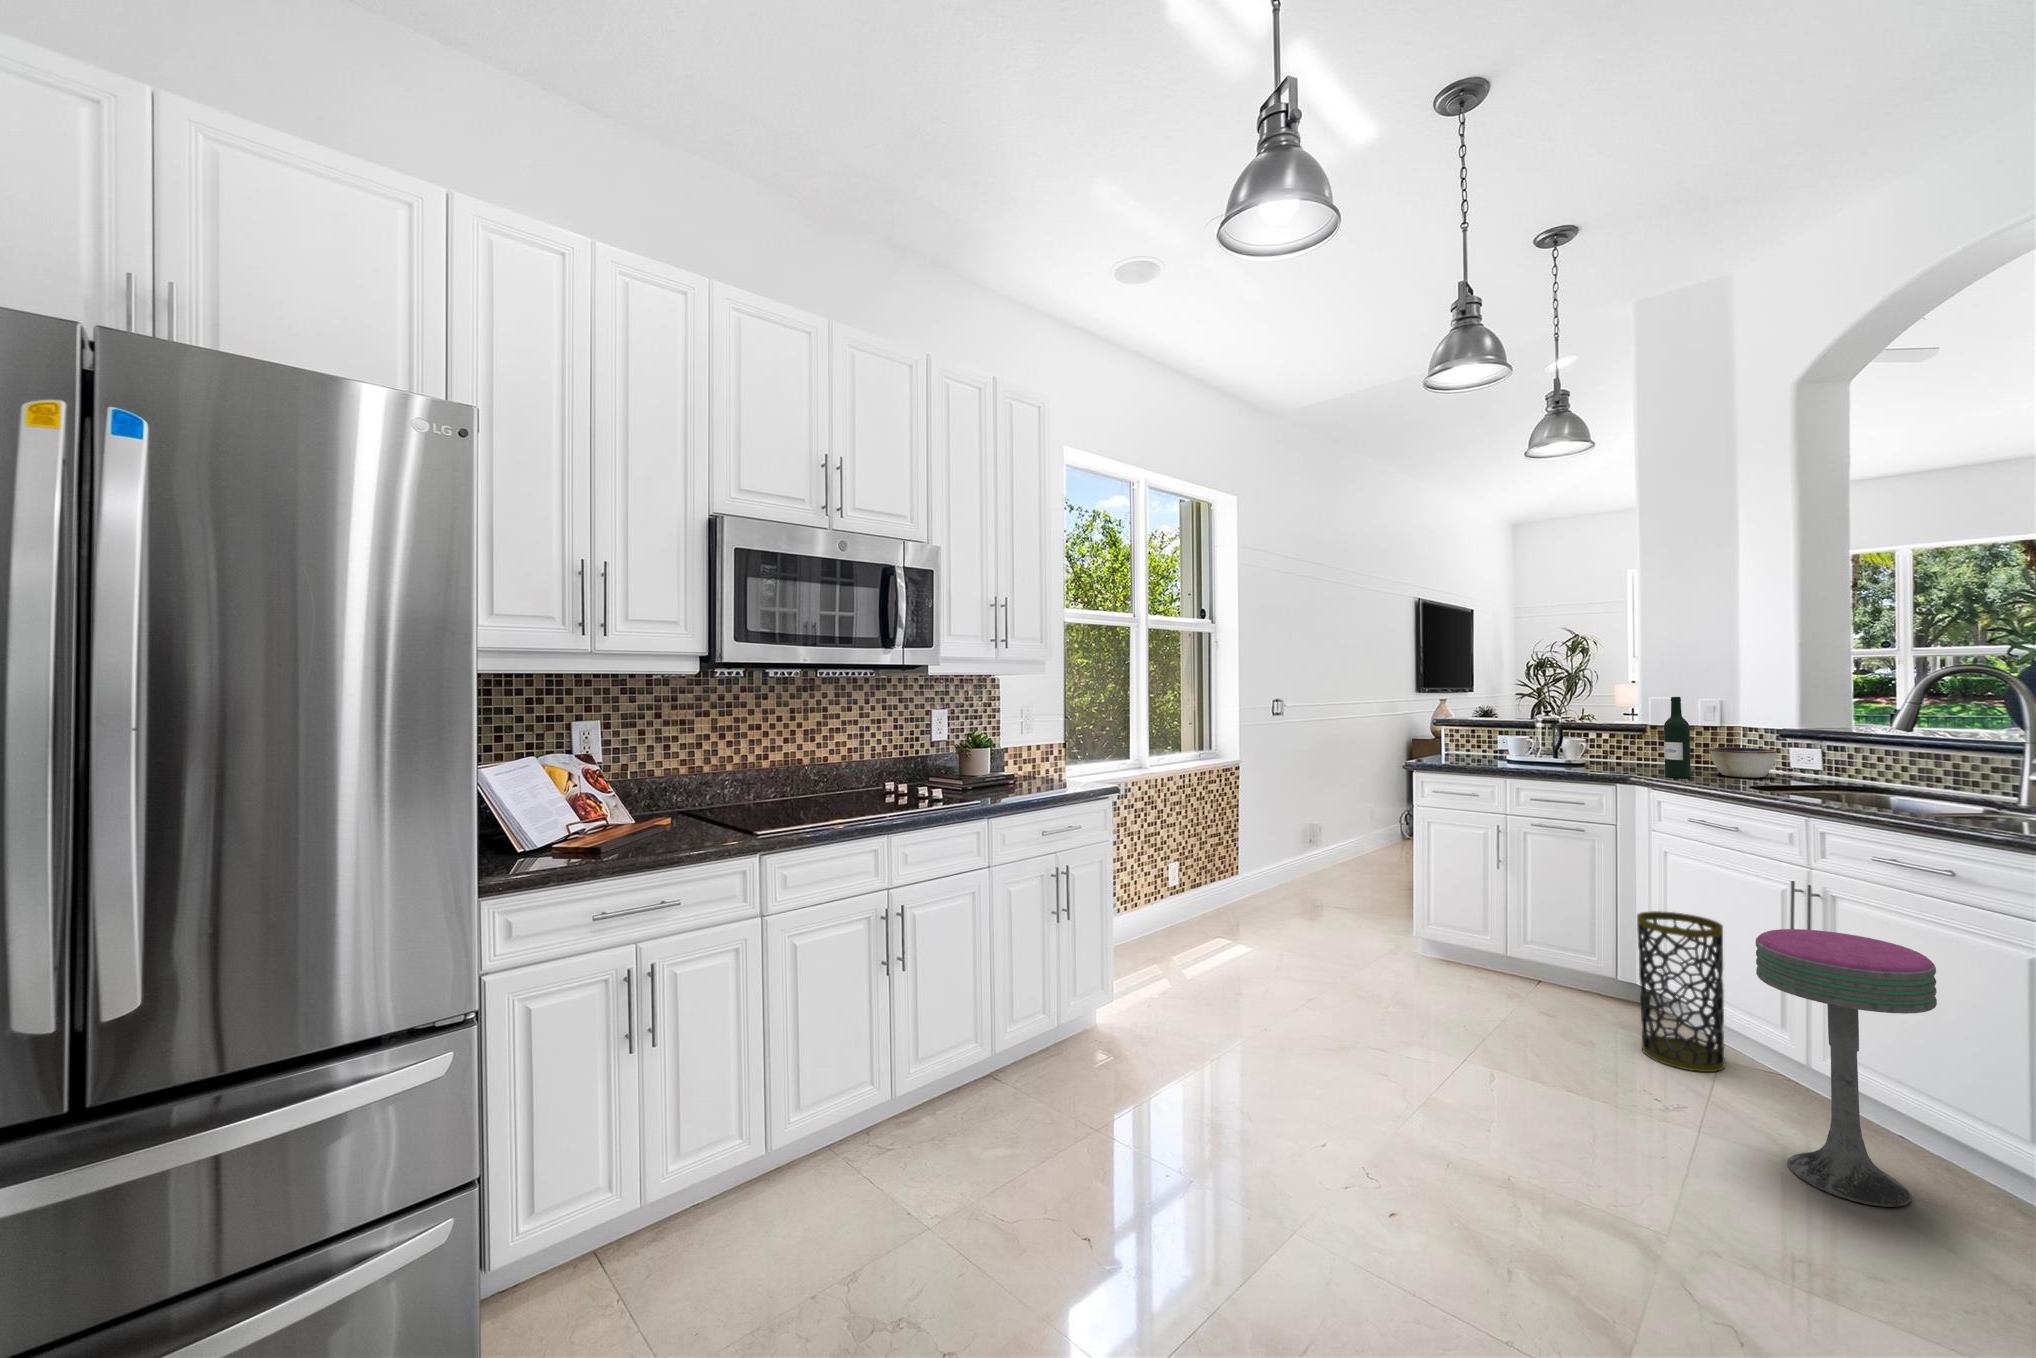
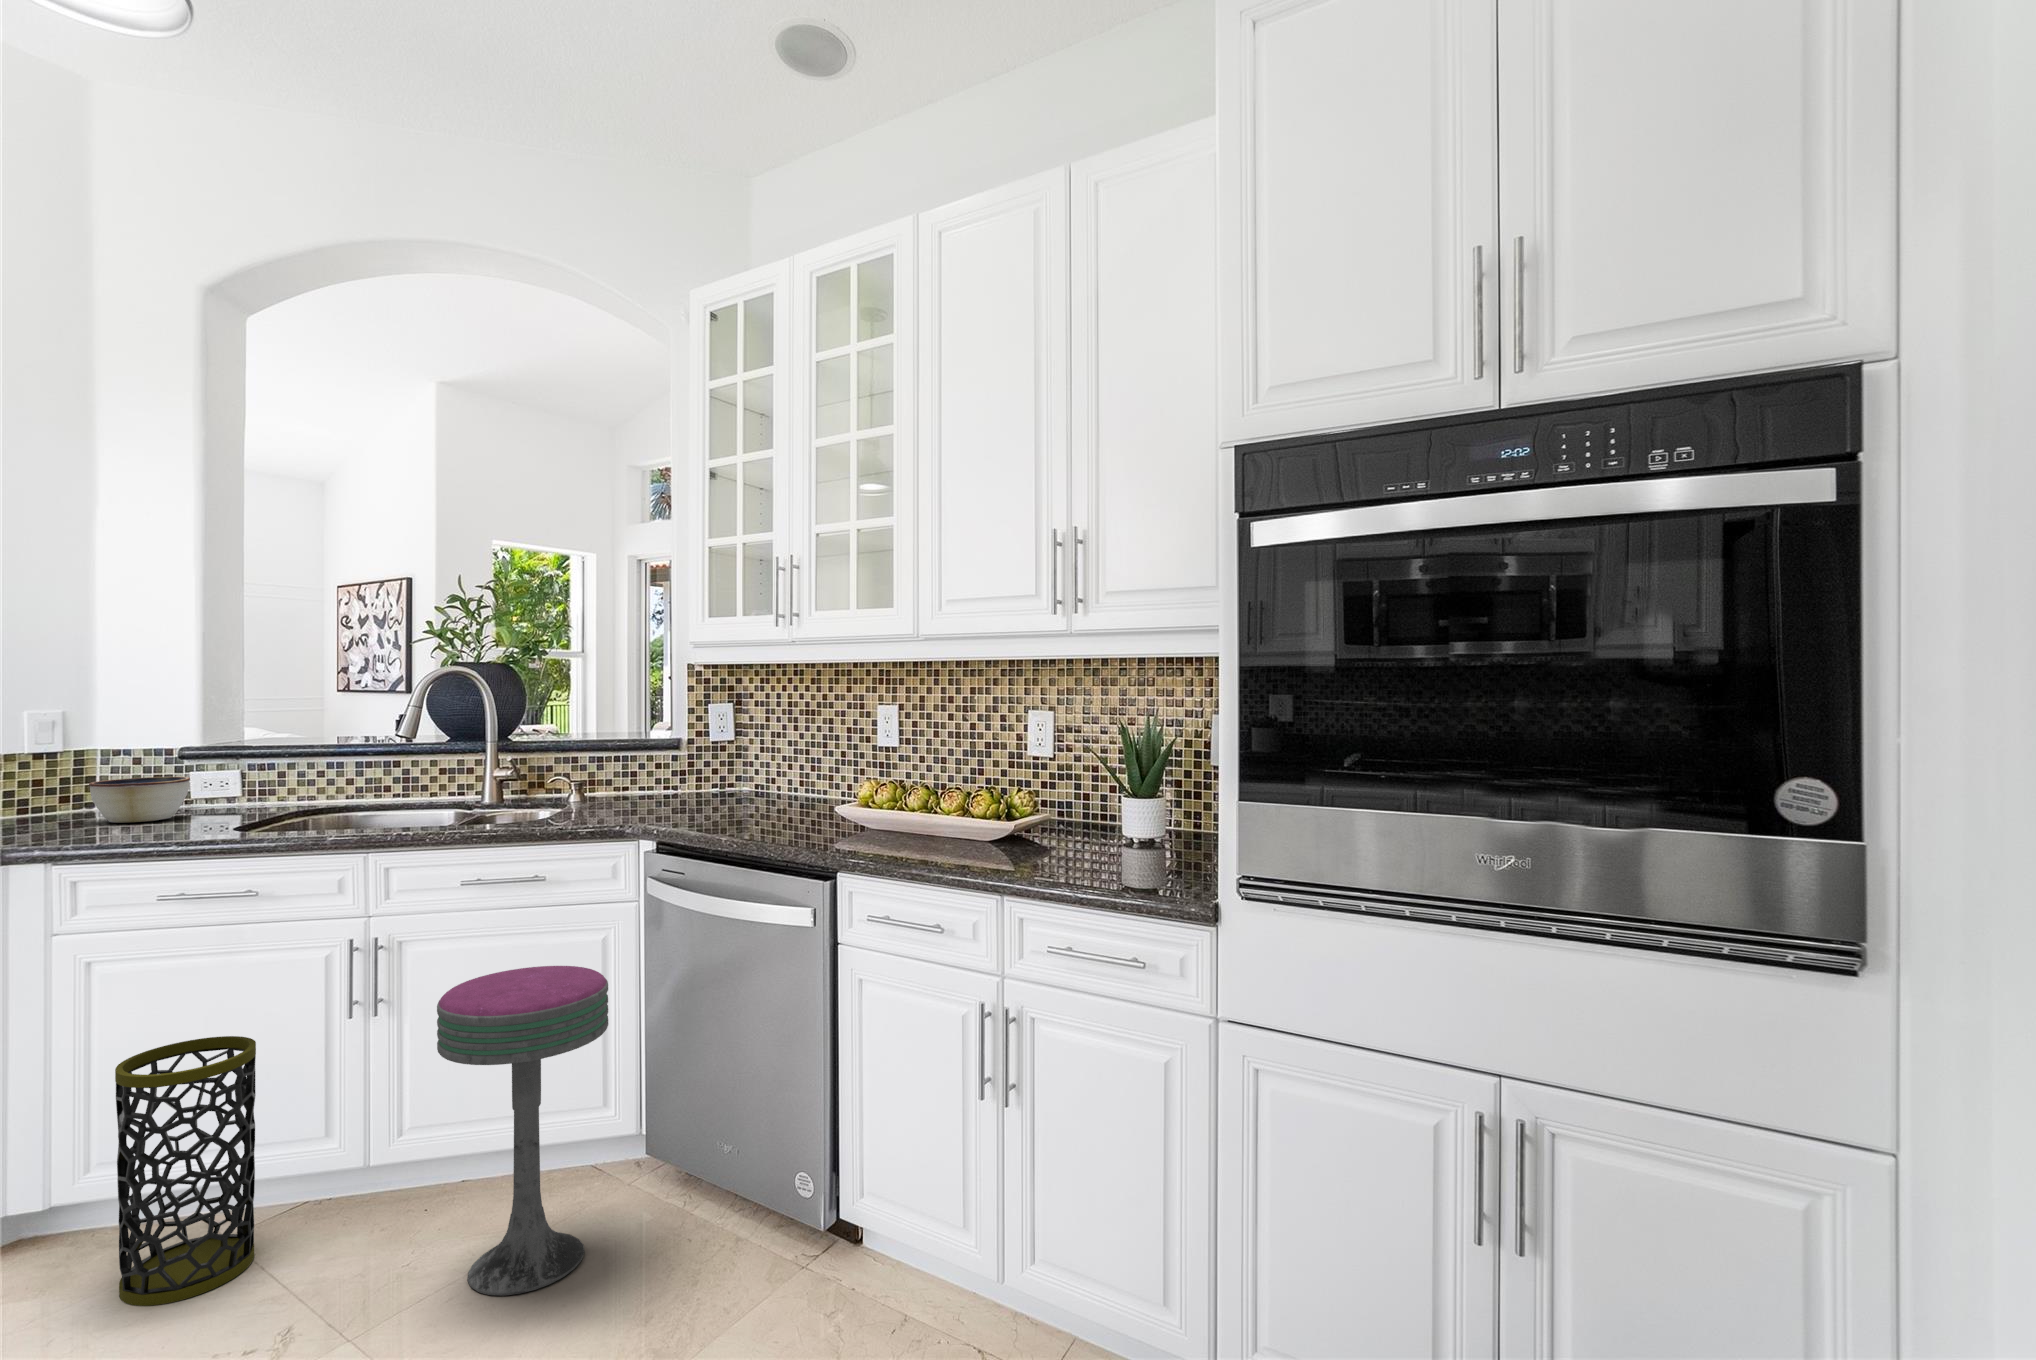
wine bottle: present [1664,697,1691,778] -> none [49,702,96,836]

